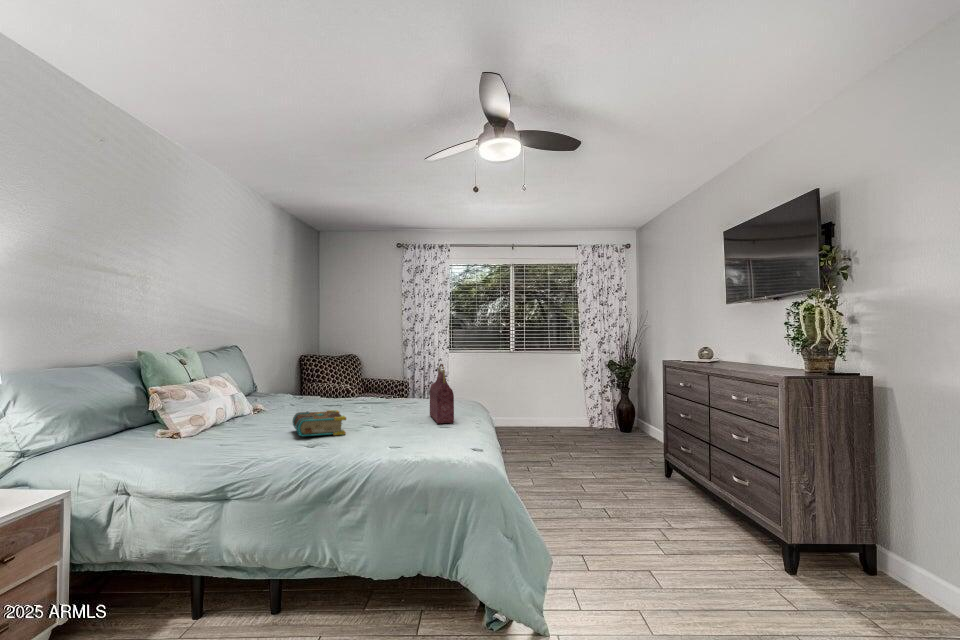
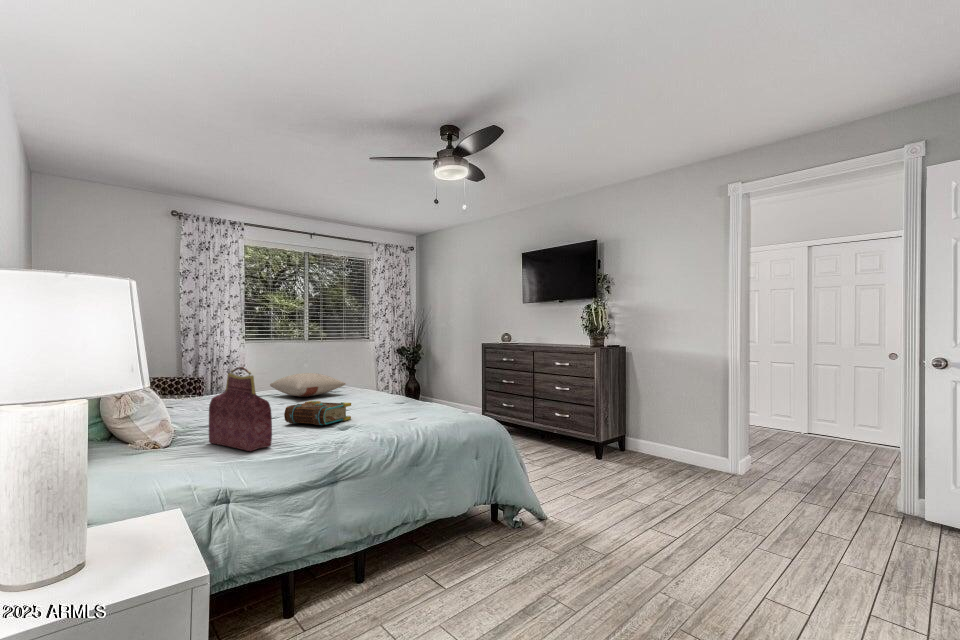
handbag: present [430,364,454,424] -> present [209,367,272,451]
pillow: none [383,382,438,405] -> present [270,373,346,397]

